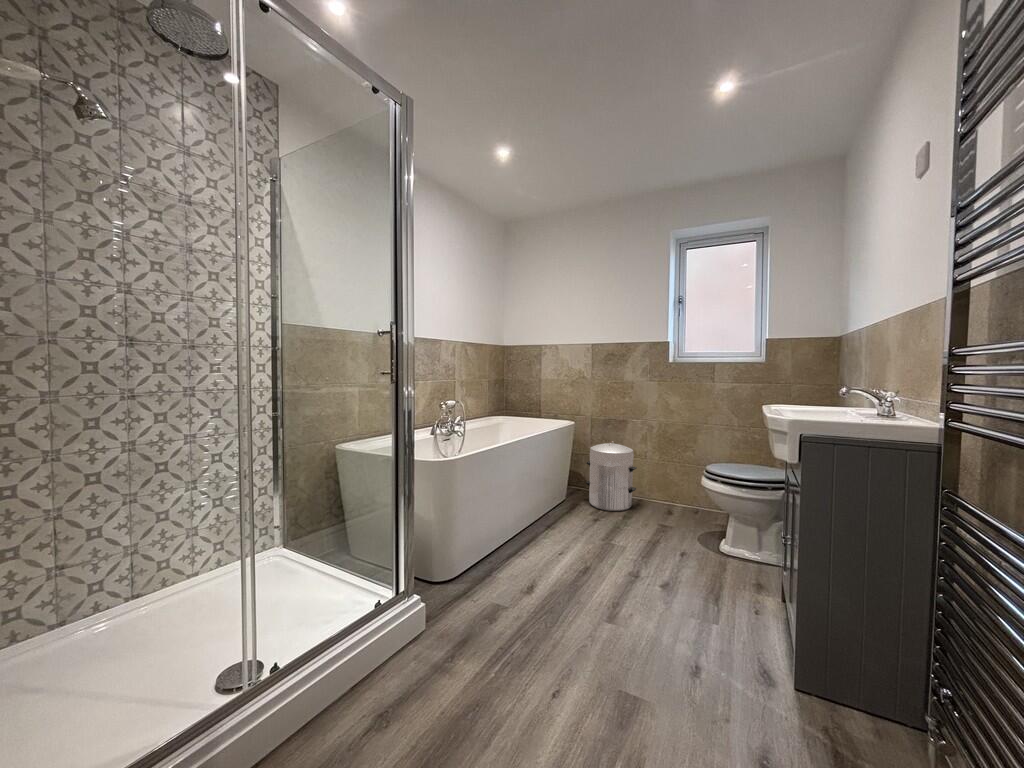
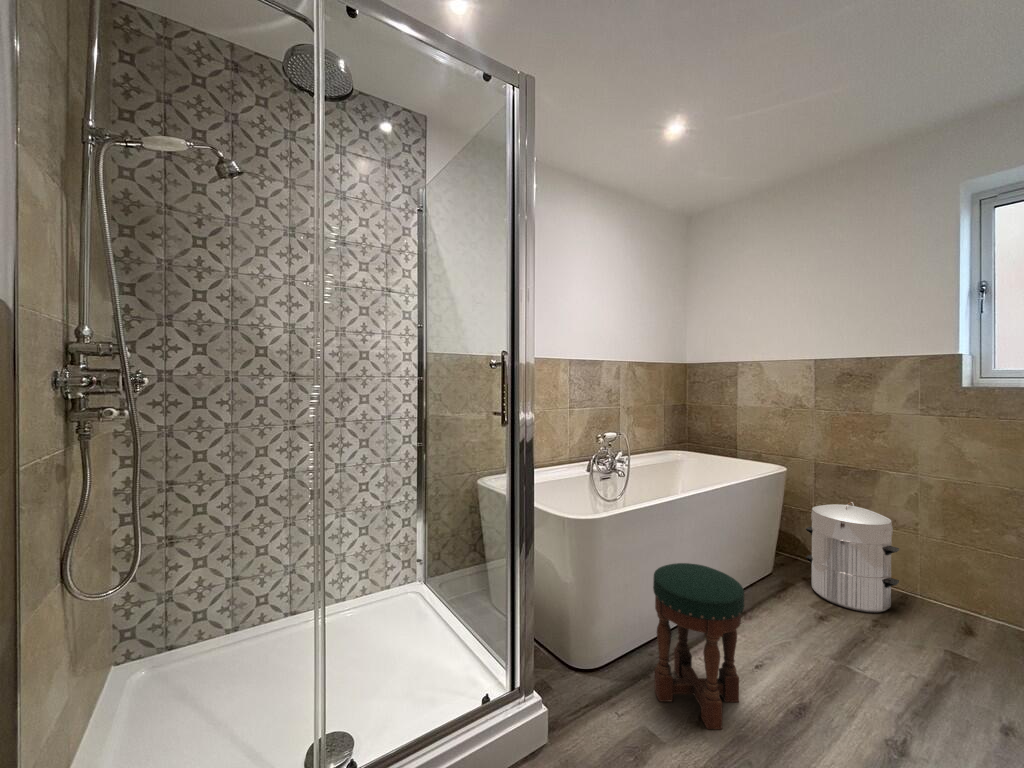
stool: none [495,486,554,591] -> present [653,563,745,729]

